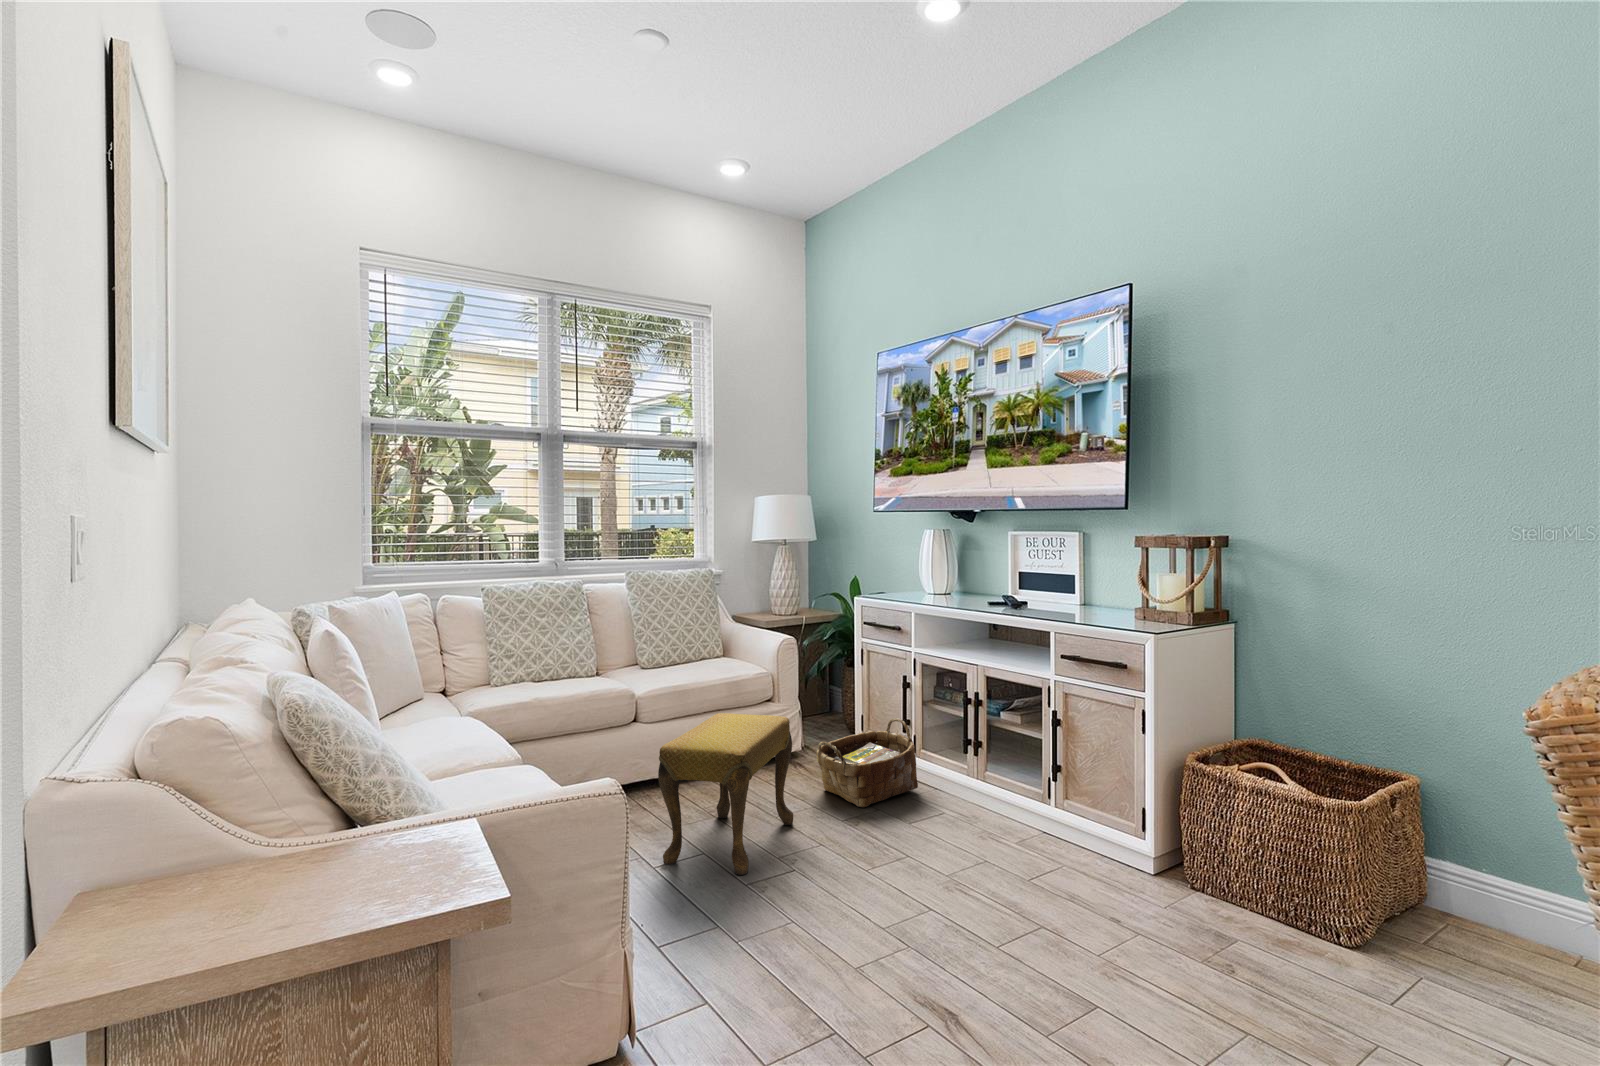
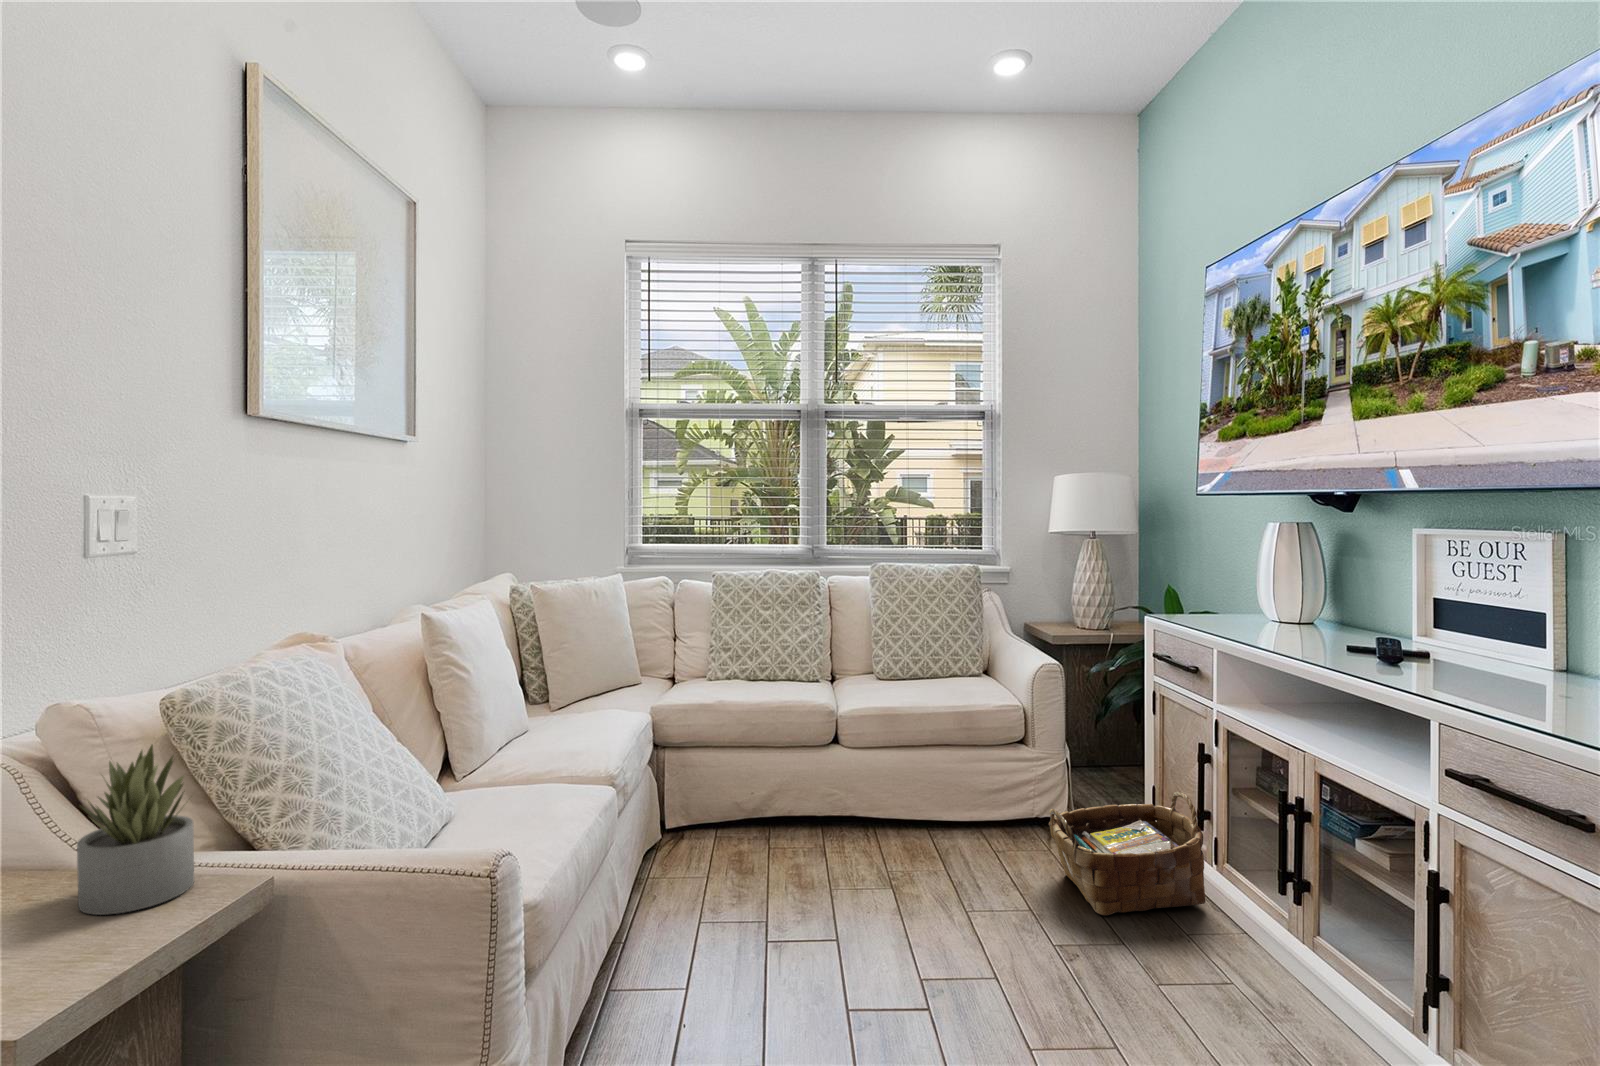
footstool: present [658,713,793,875] -> none [781,750,986,978]
succulent plant: none [324,733,415,873] -> present [77,745,194,915]

